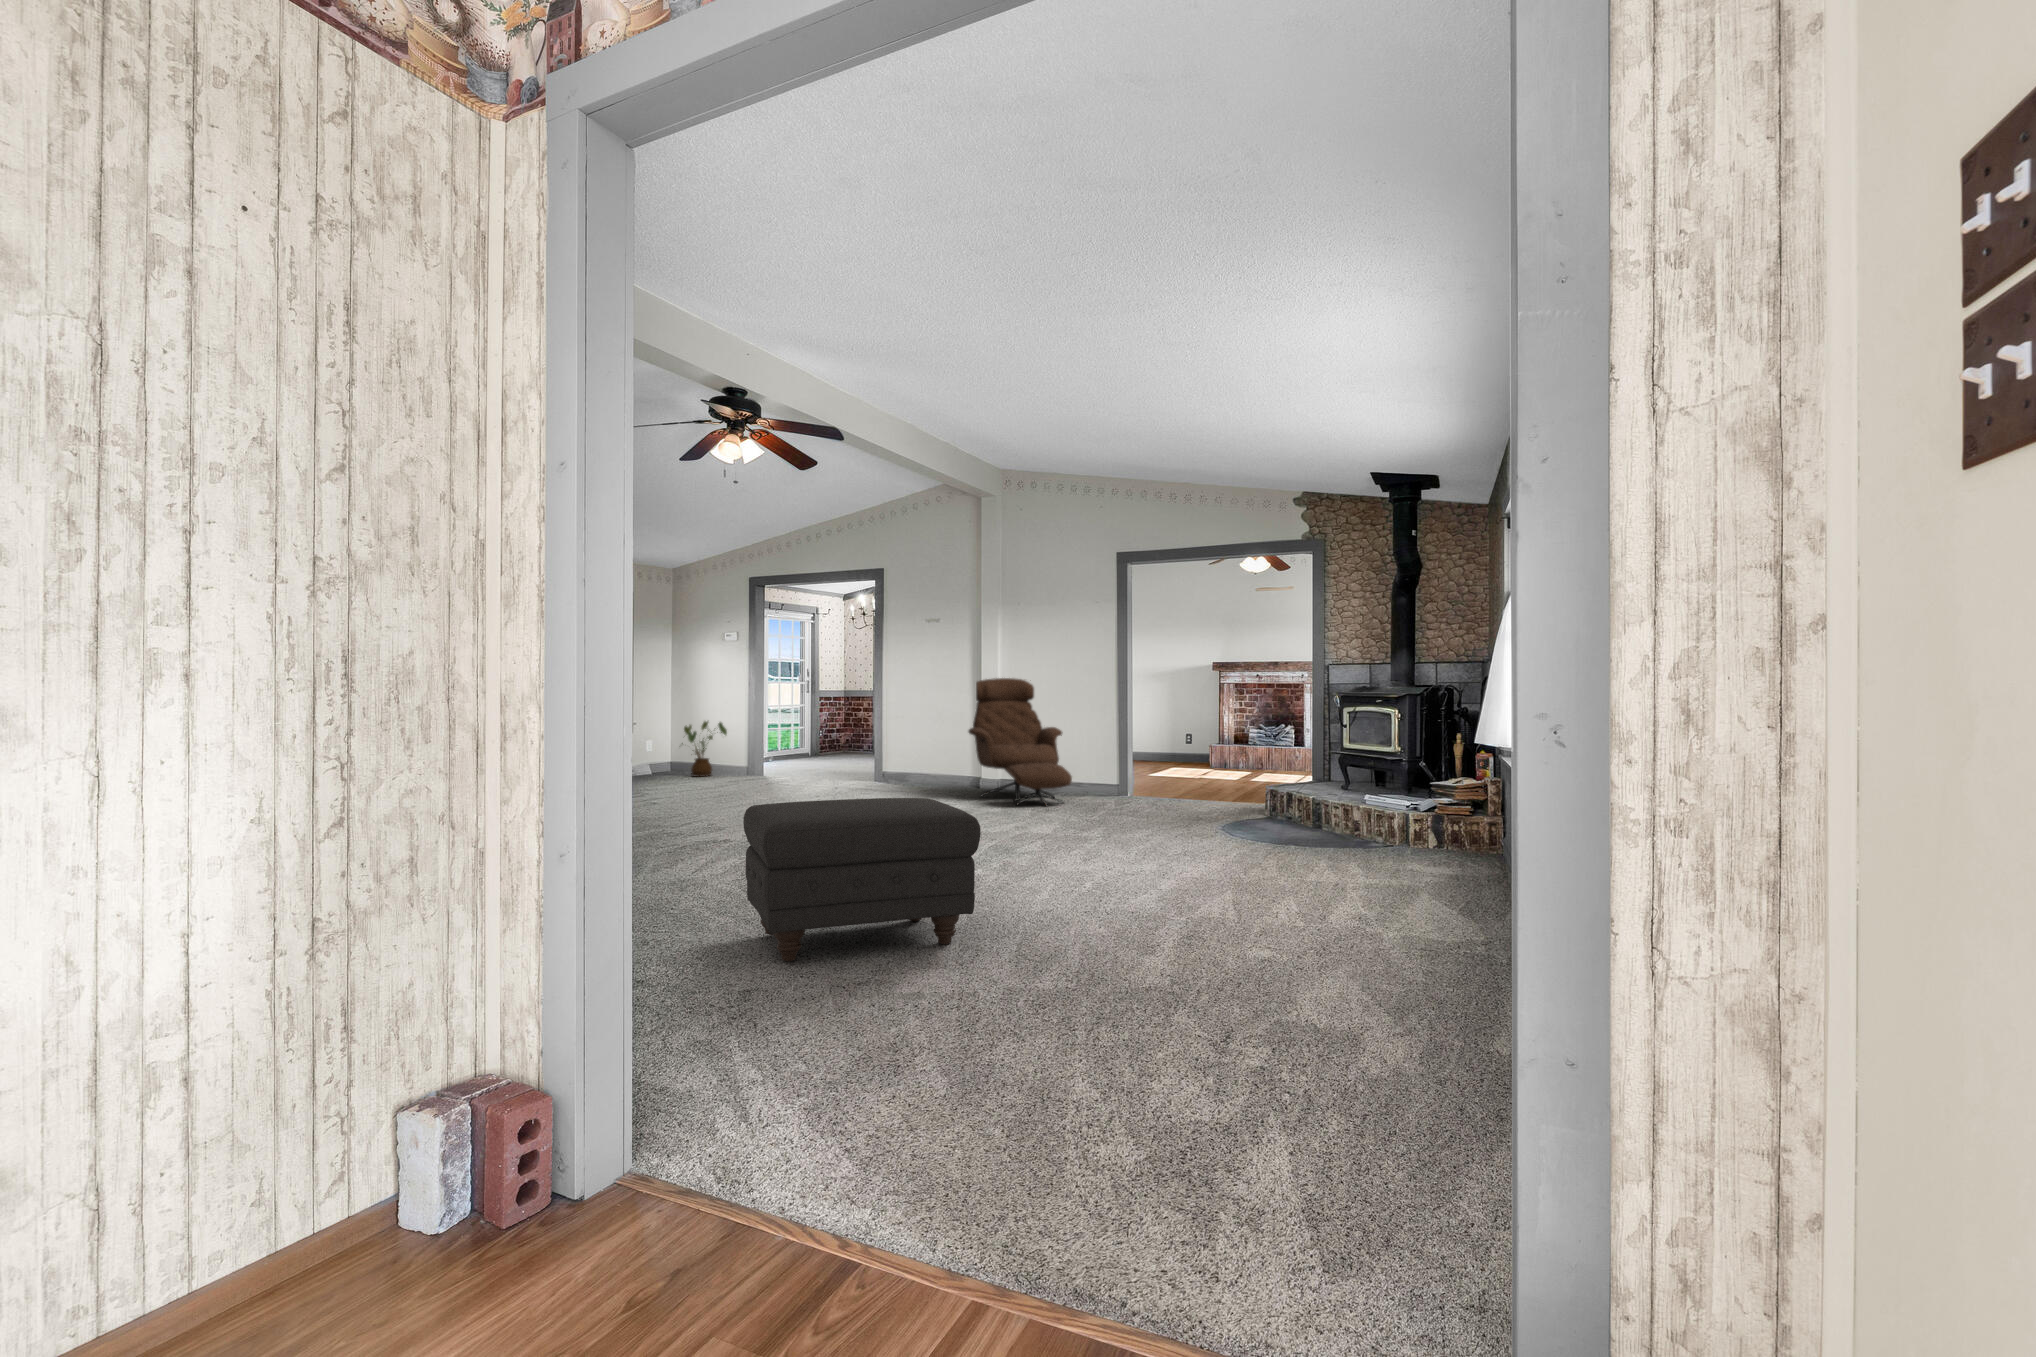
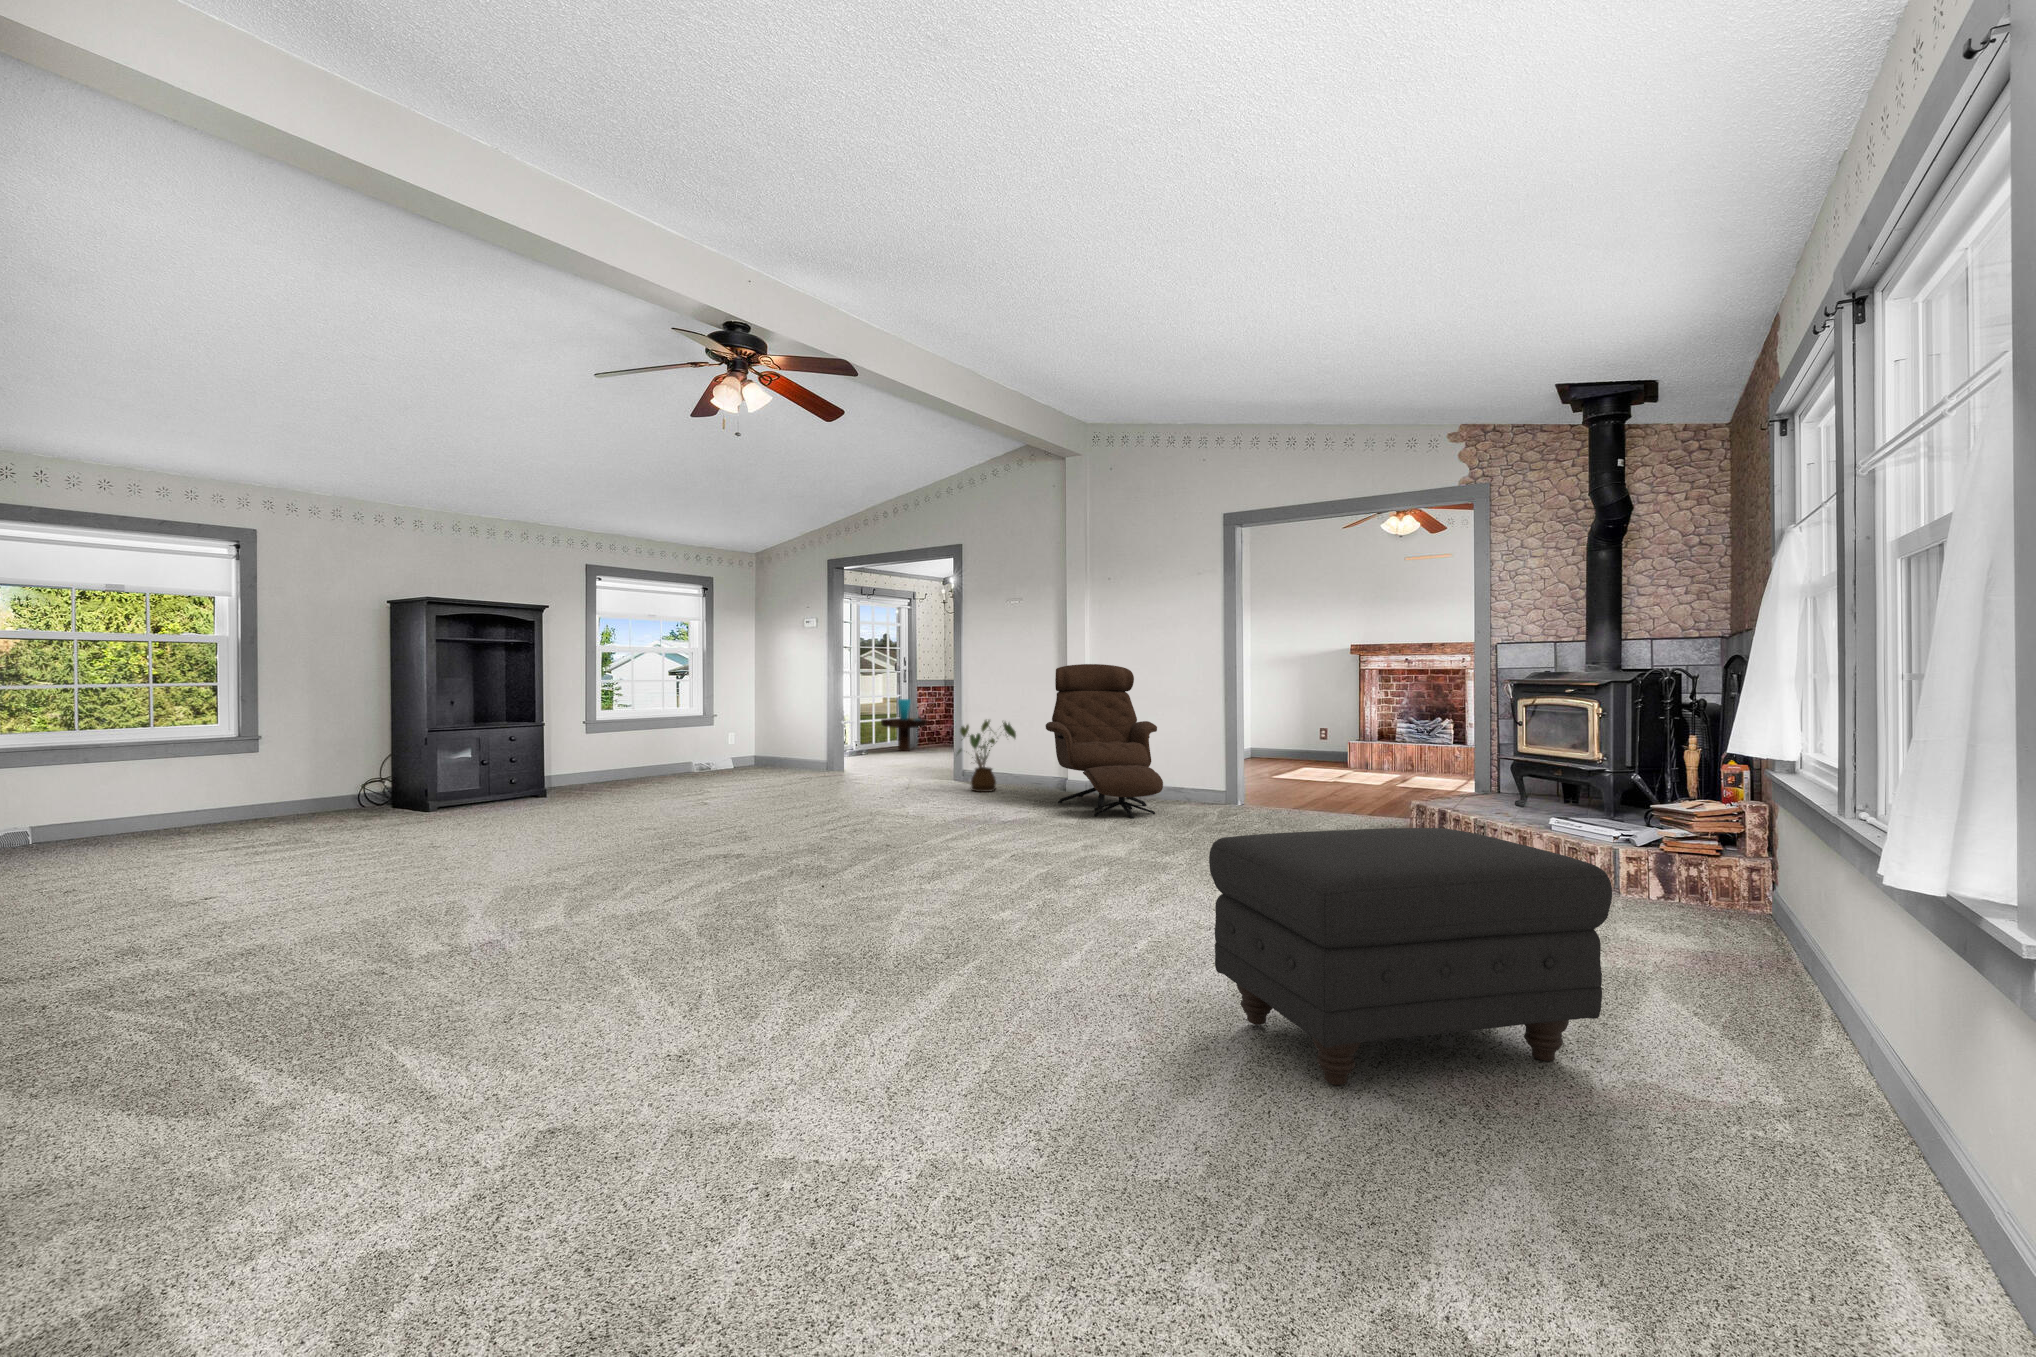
side table: none [786,709,831,757] -> present [881,699,927,751]
house plant: present [682,721,727,777] -> present [958,720,1016,792]
ottoman: present [743,798,981,961] -> present [1209,828,1612,1085]

